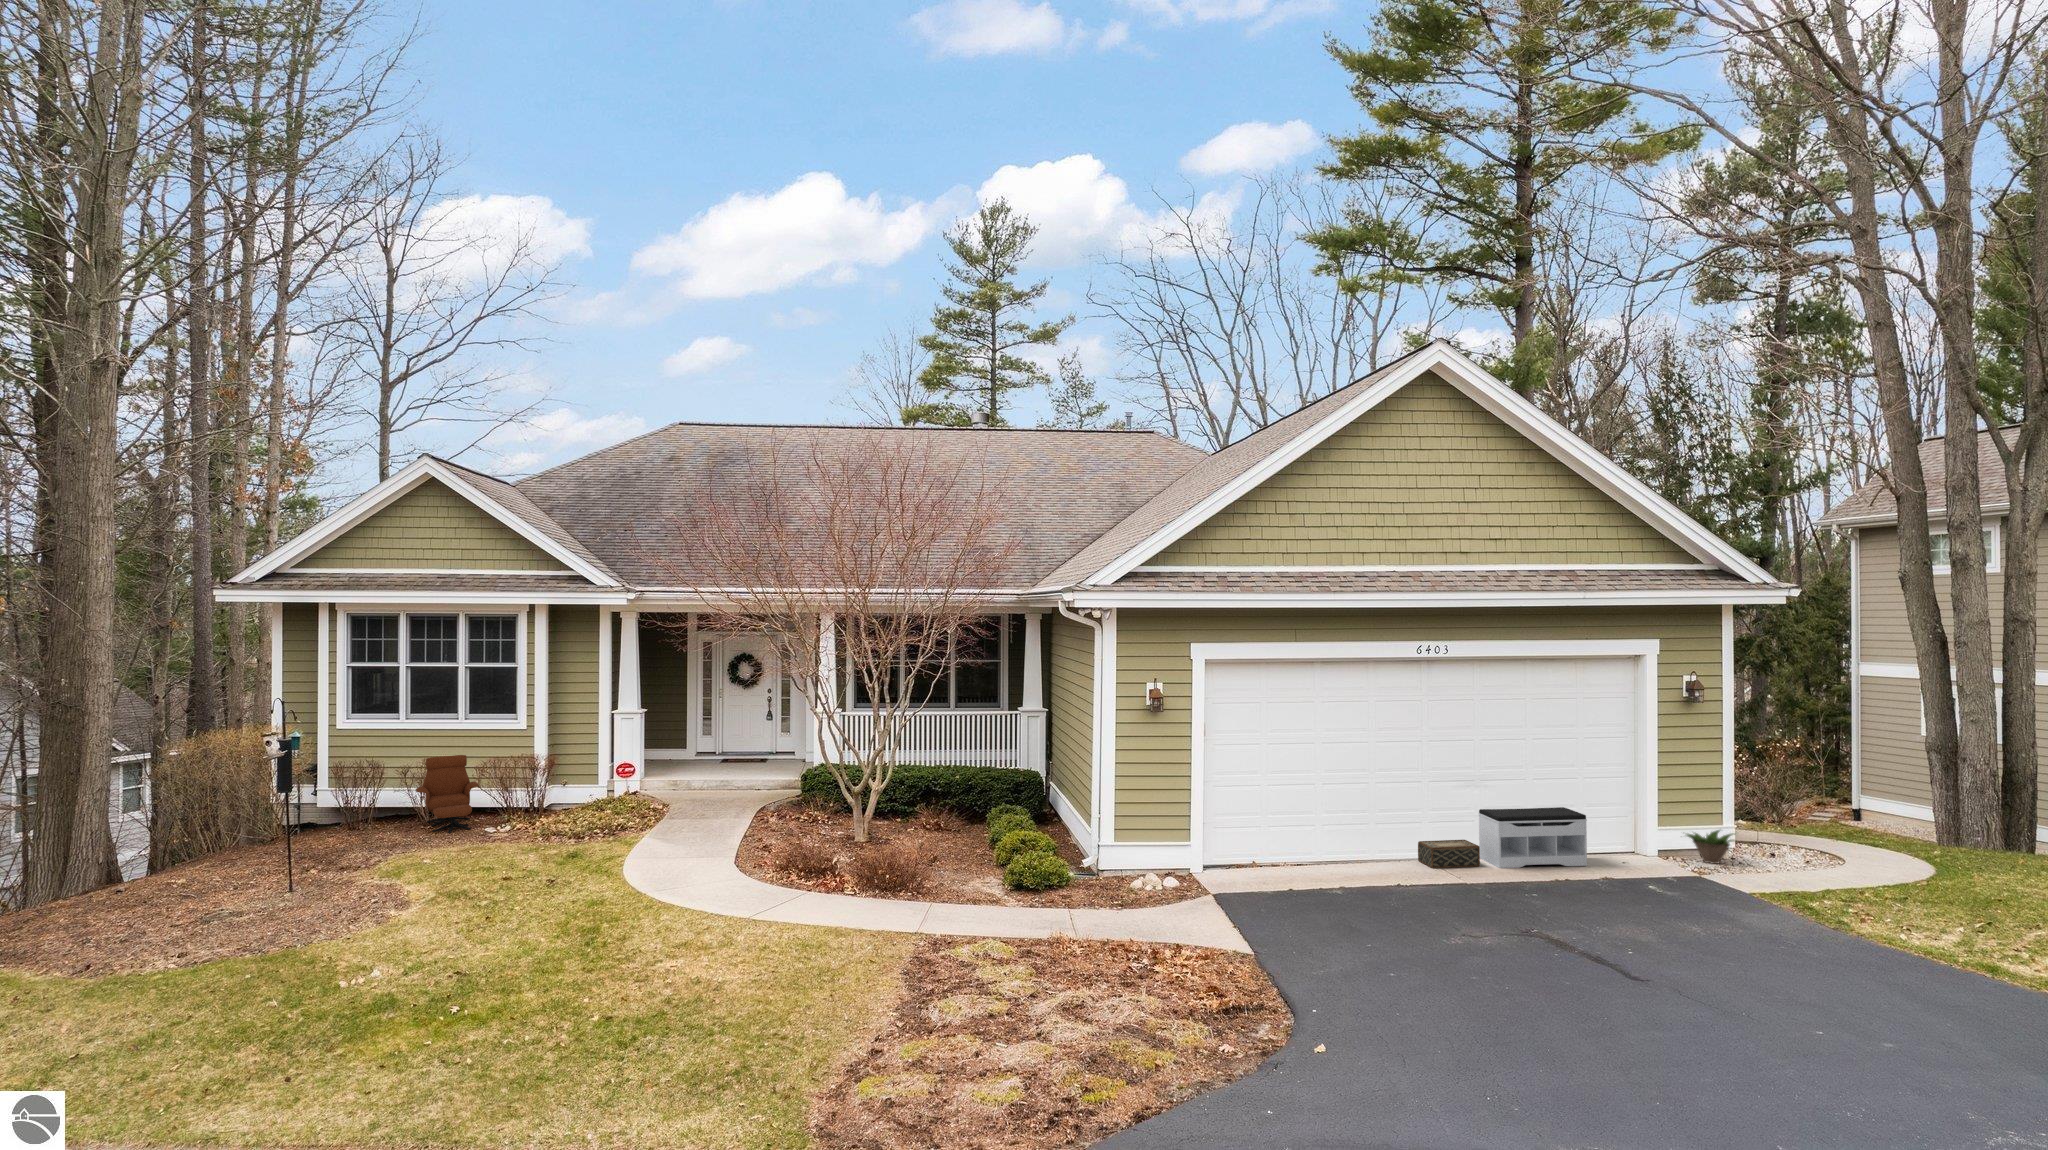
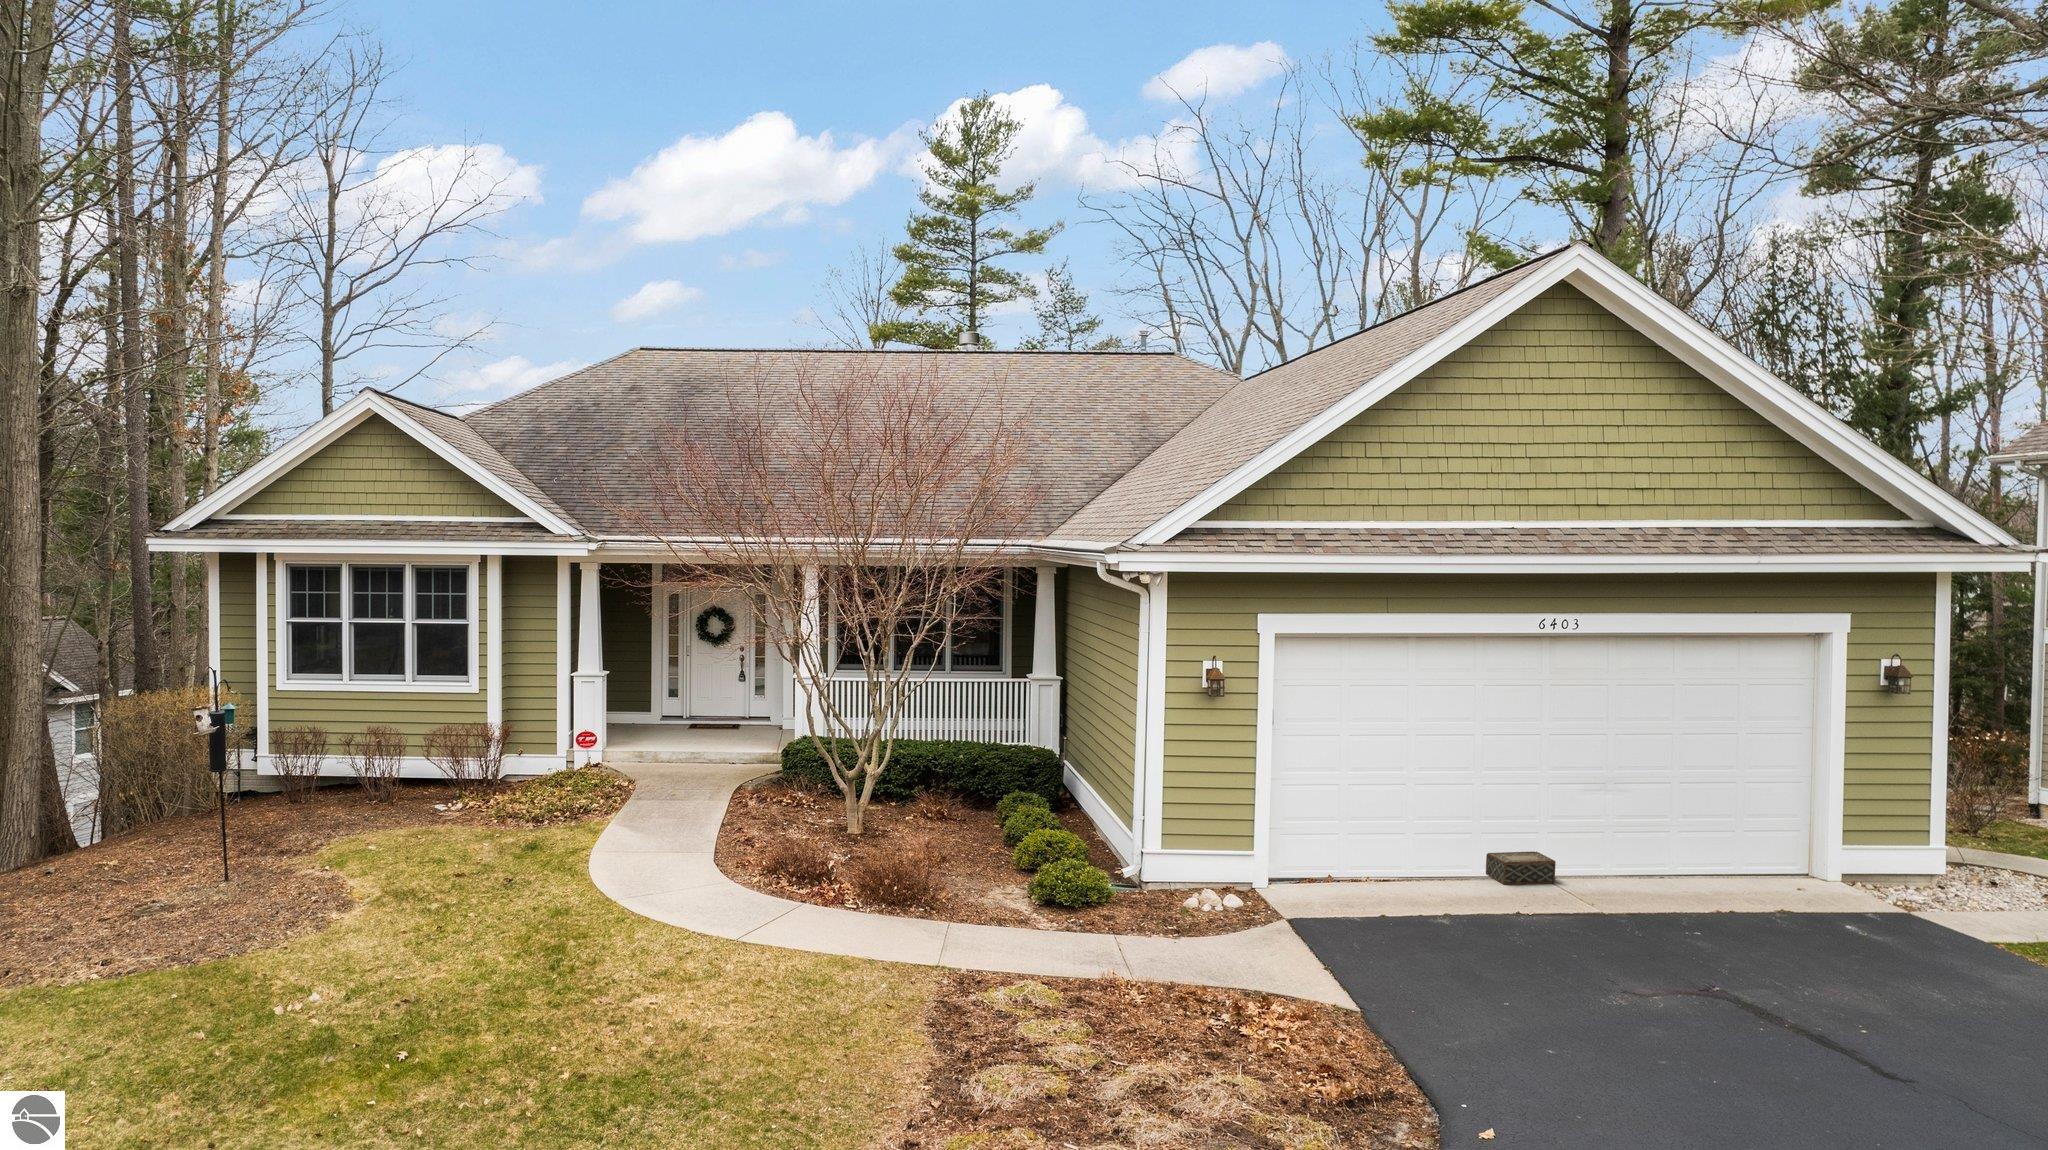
lounge chair: present [416,755,478,833] -> none [346,724,419,816]
bench: present [1479,807,1587,868] -> none [1550,818,1673,886]
decorative plant: present [1687,830,1735,864] -> none [1766,844,1832,883]

